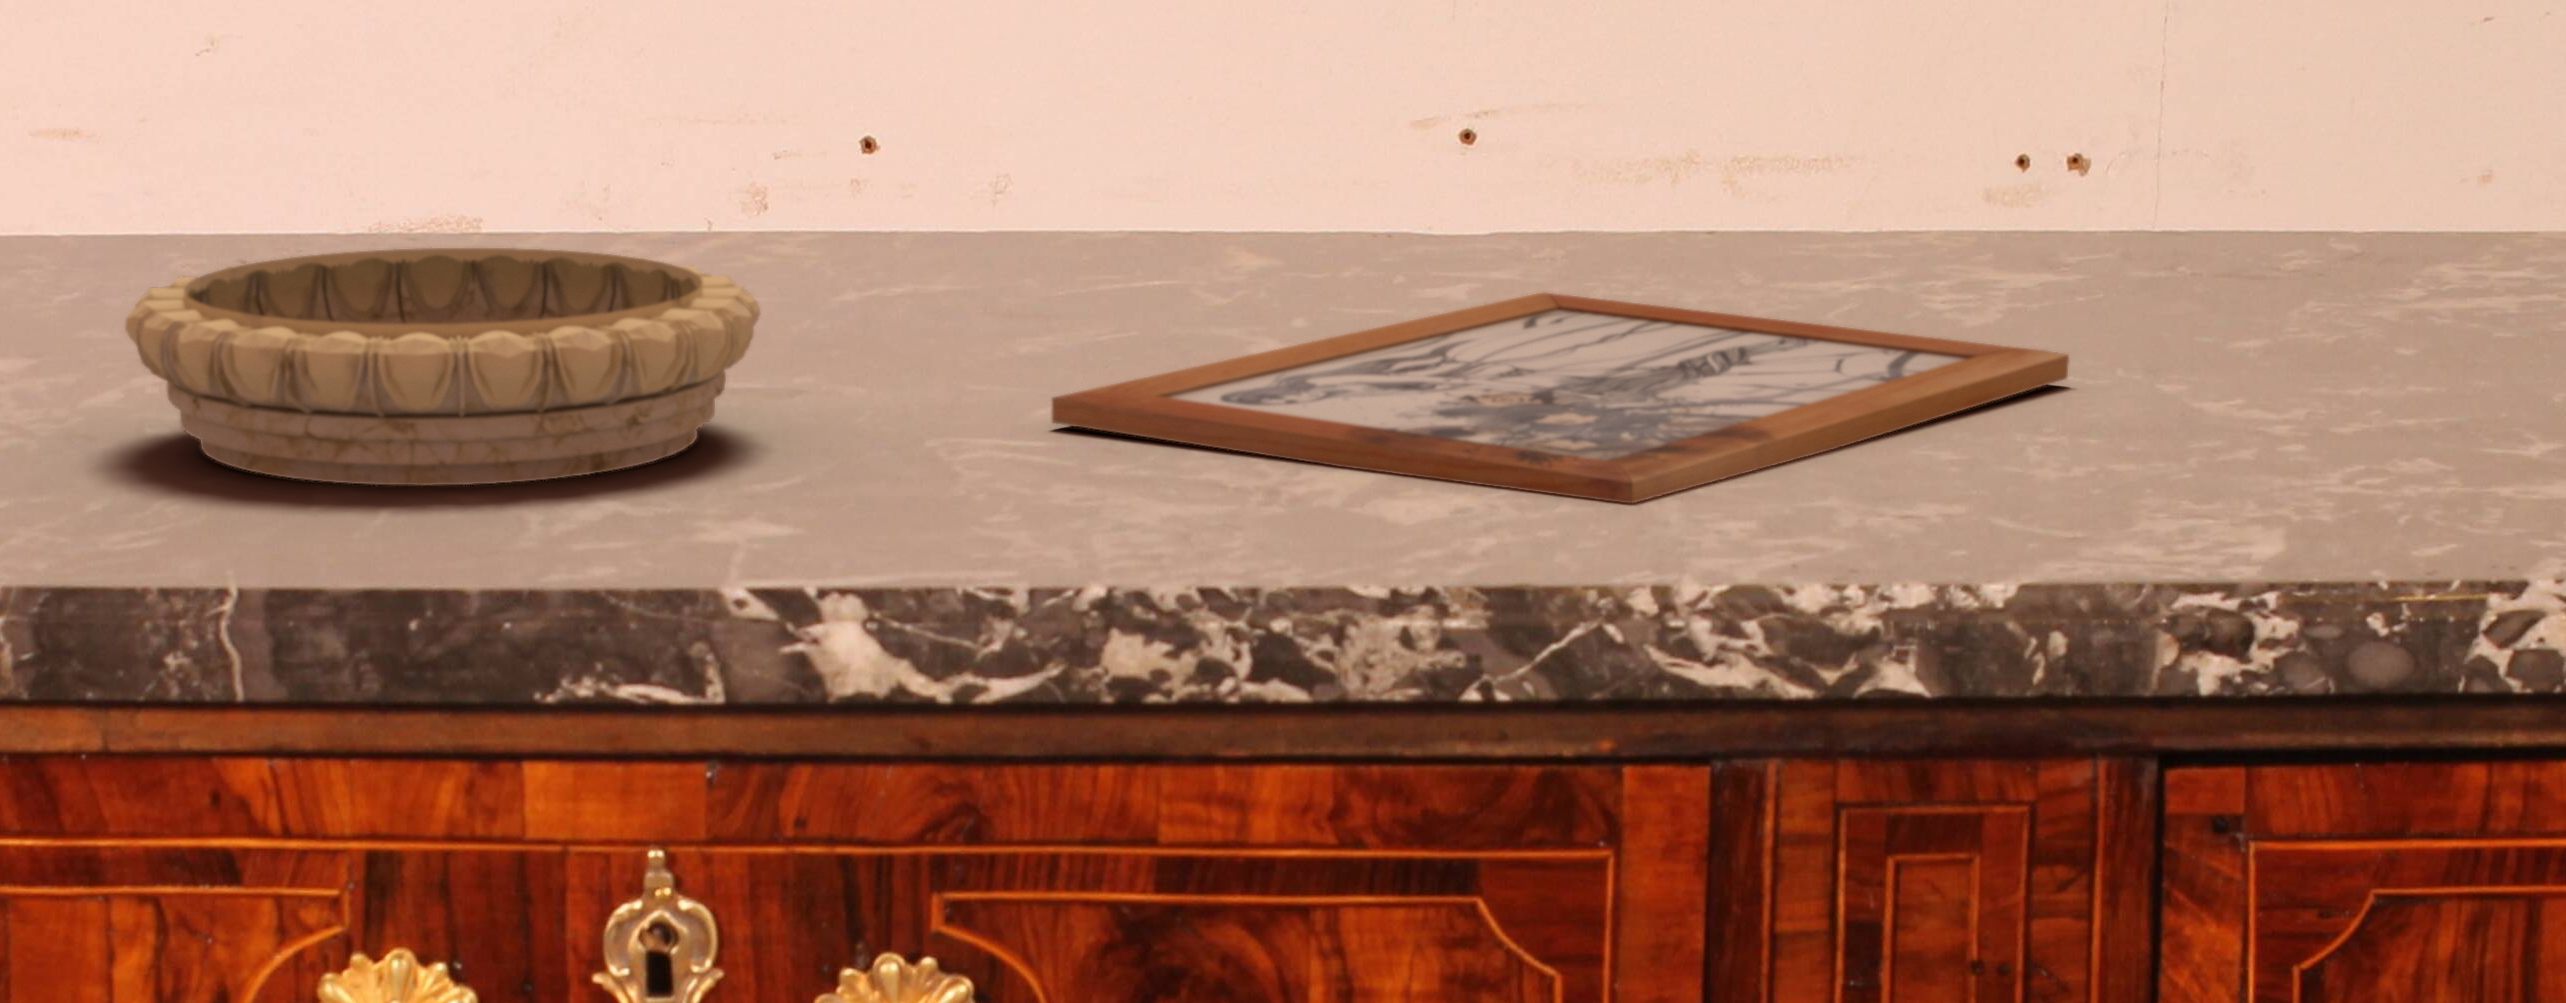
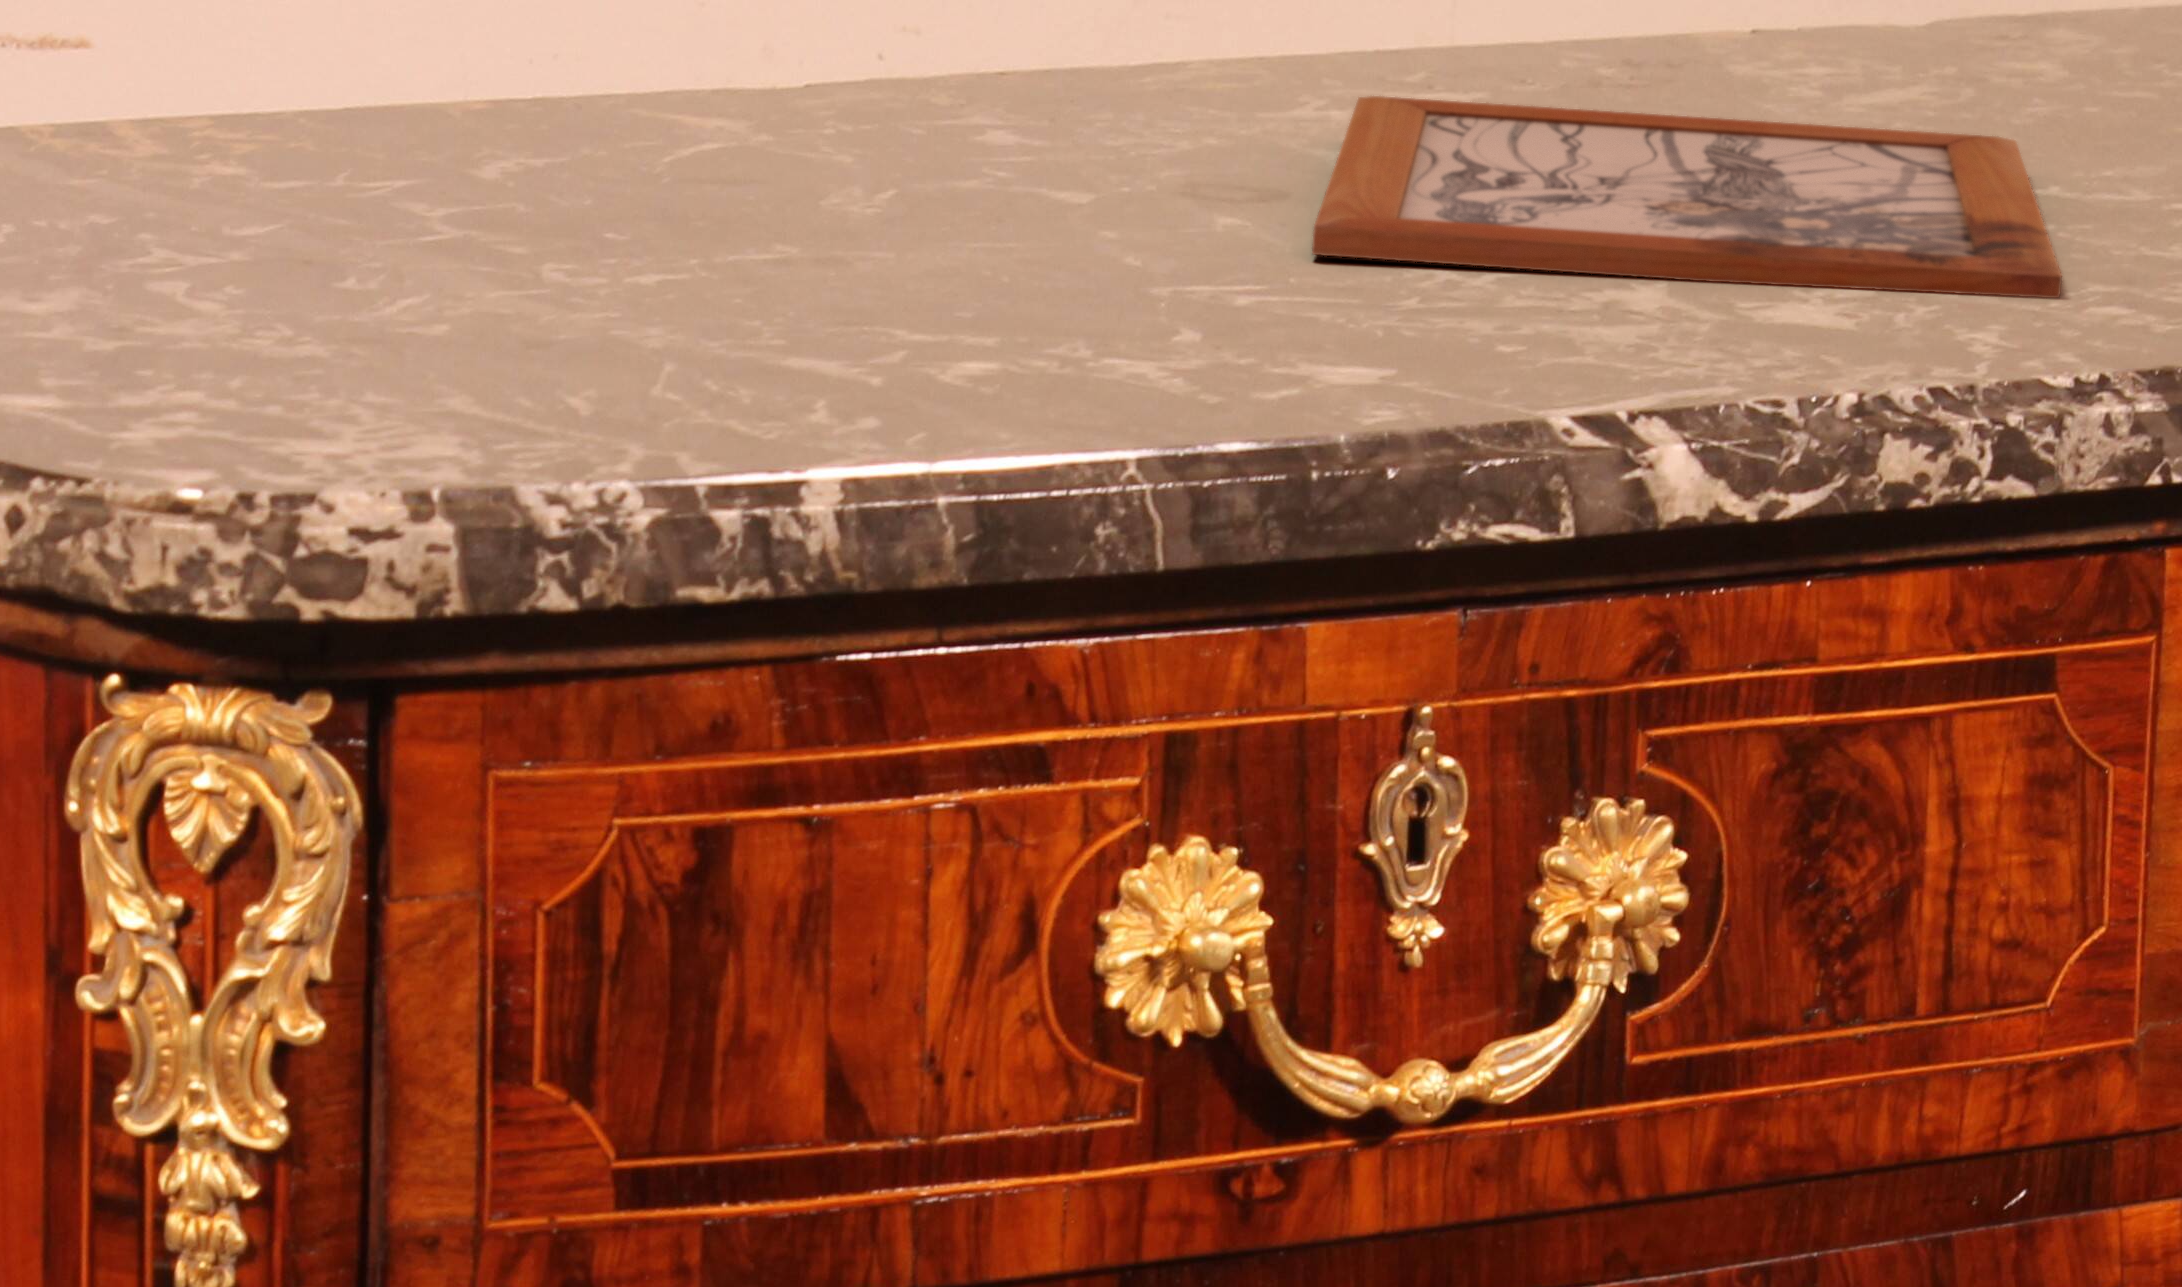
decorative bowl: present [125,248,760,486] -> none [470,84,1181,349]

